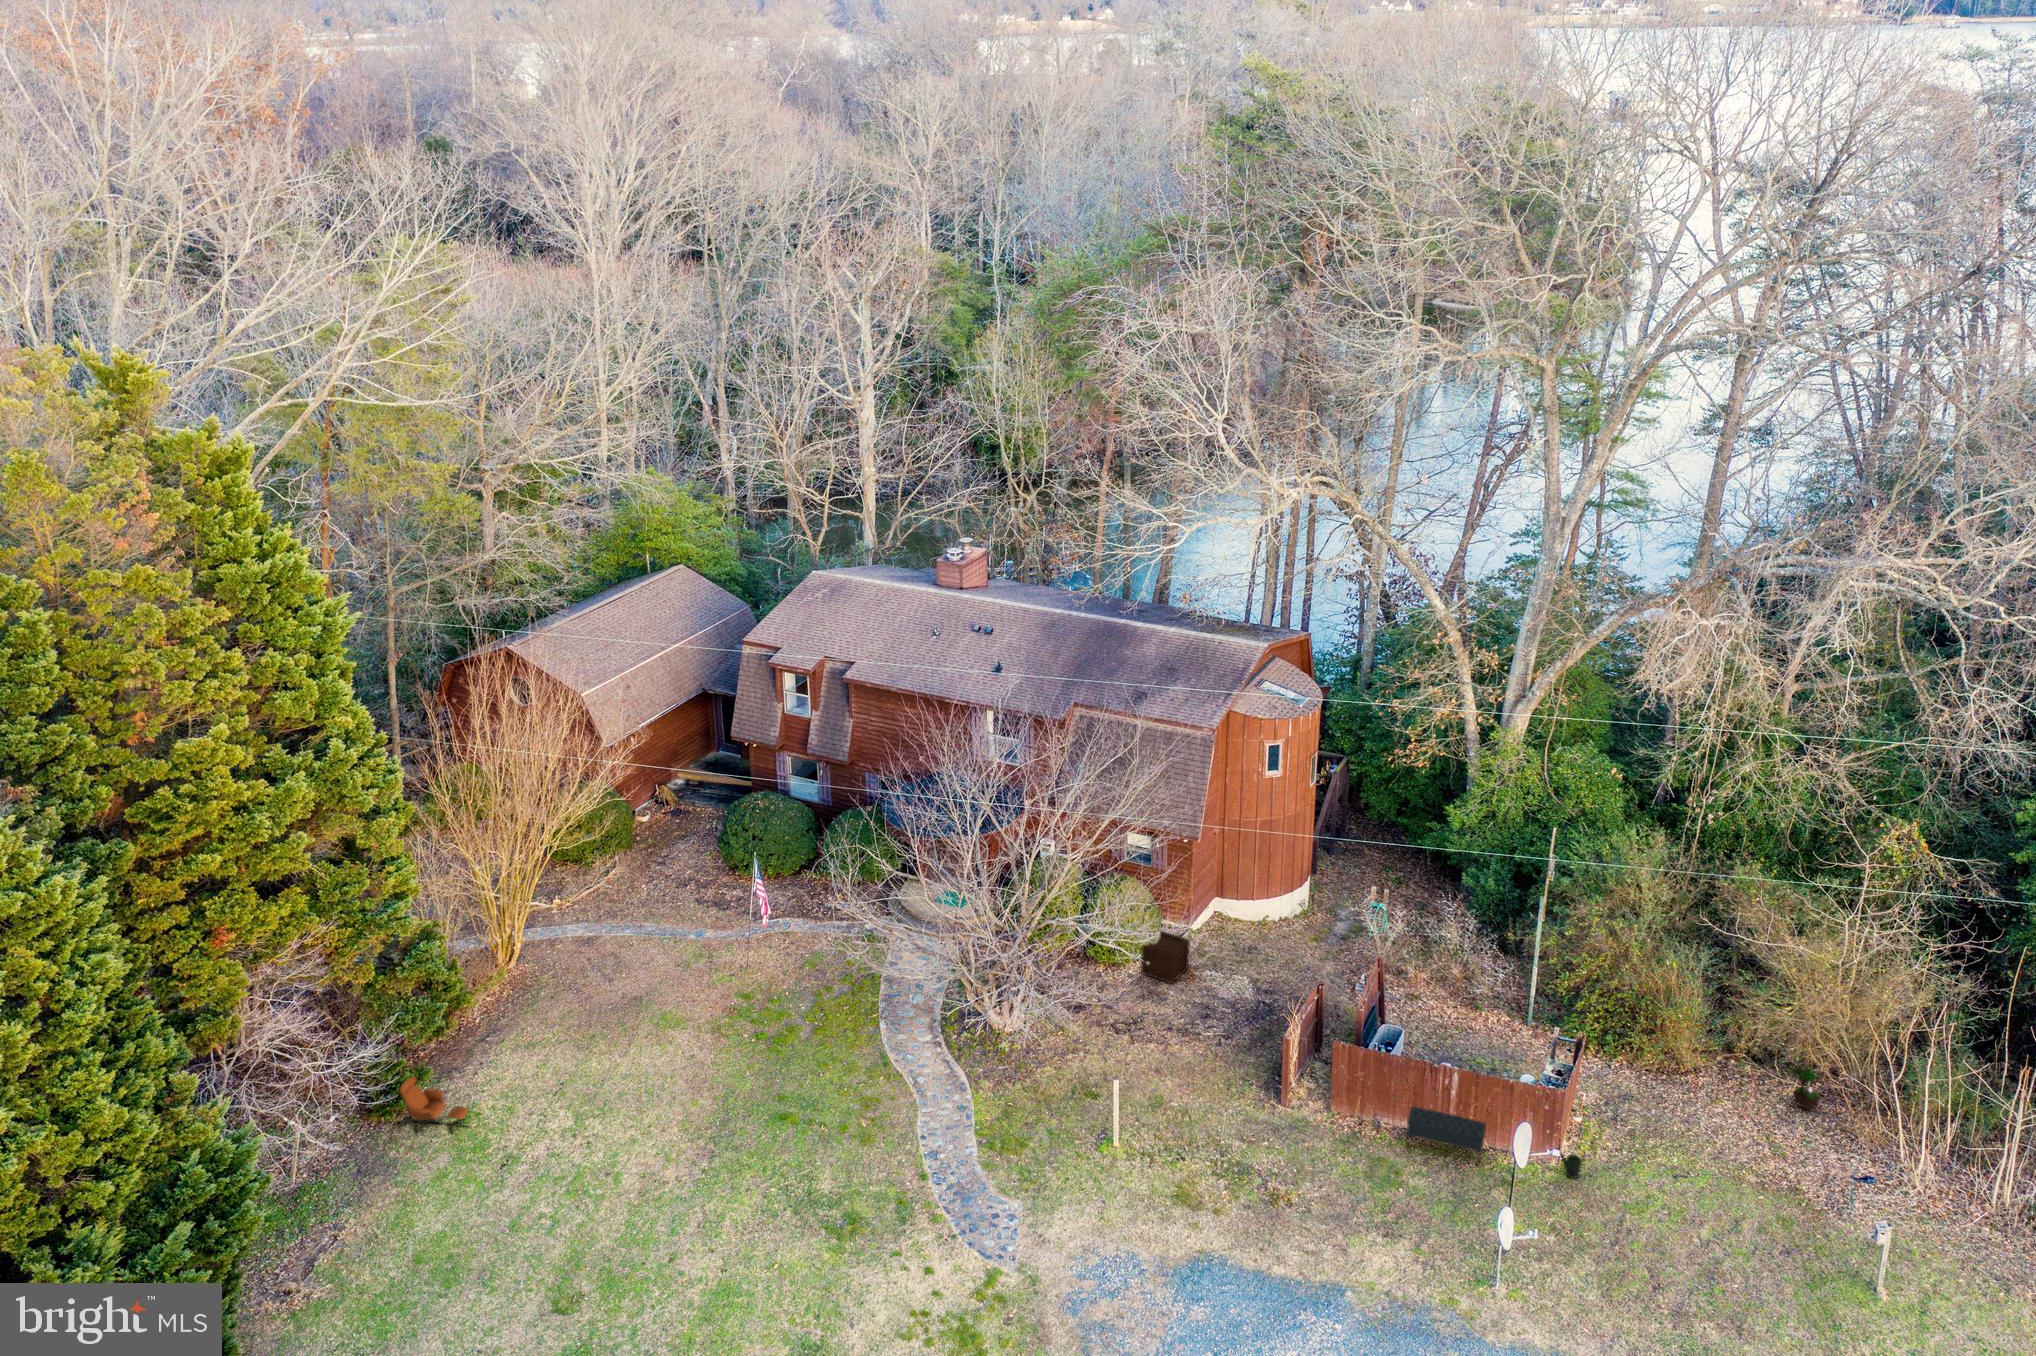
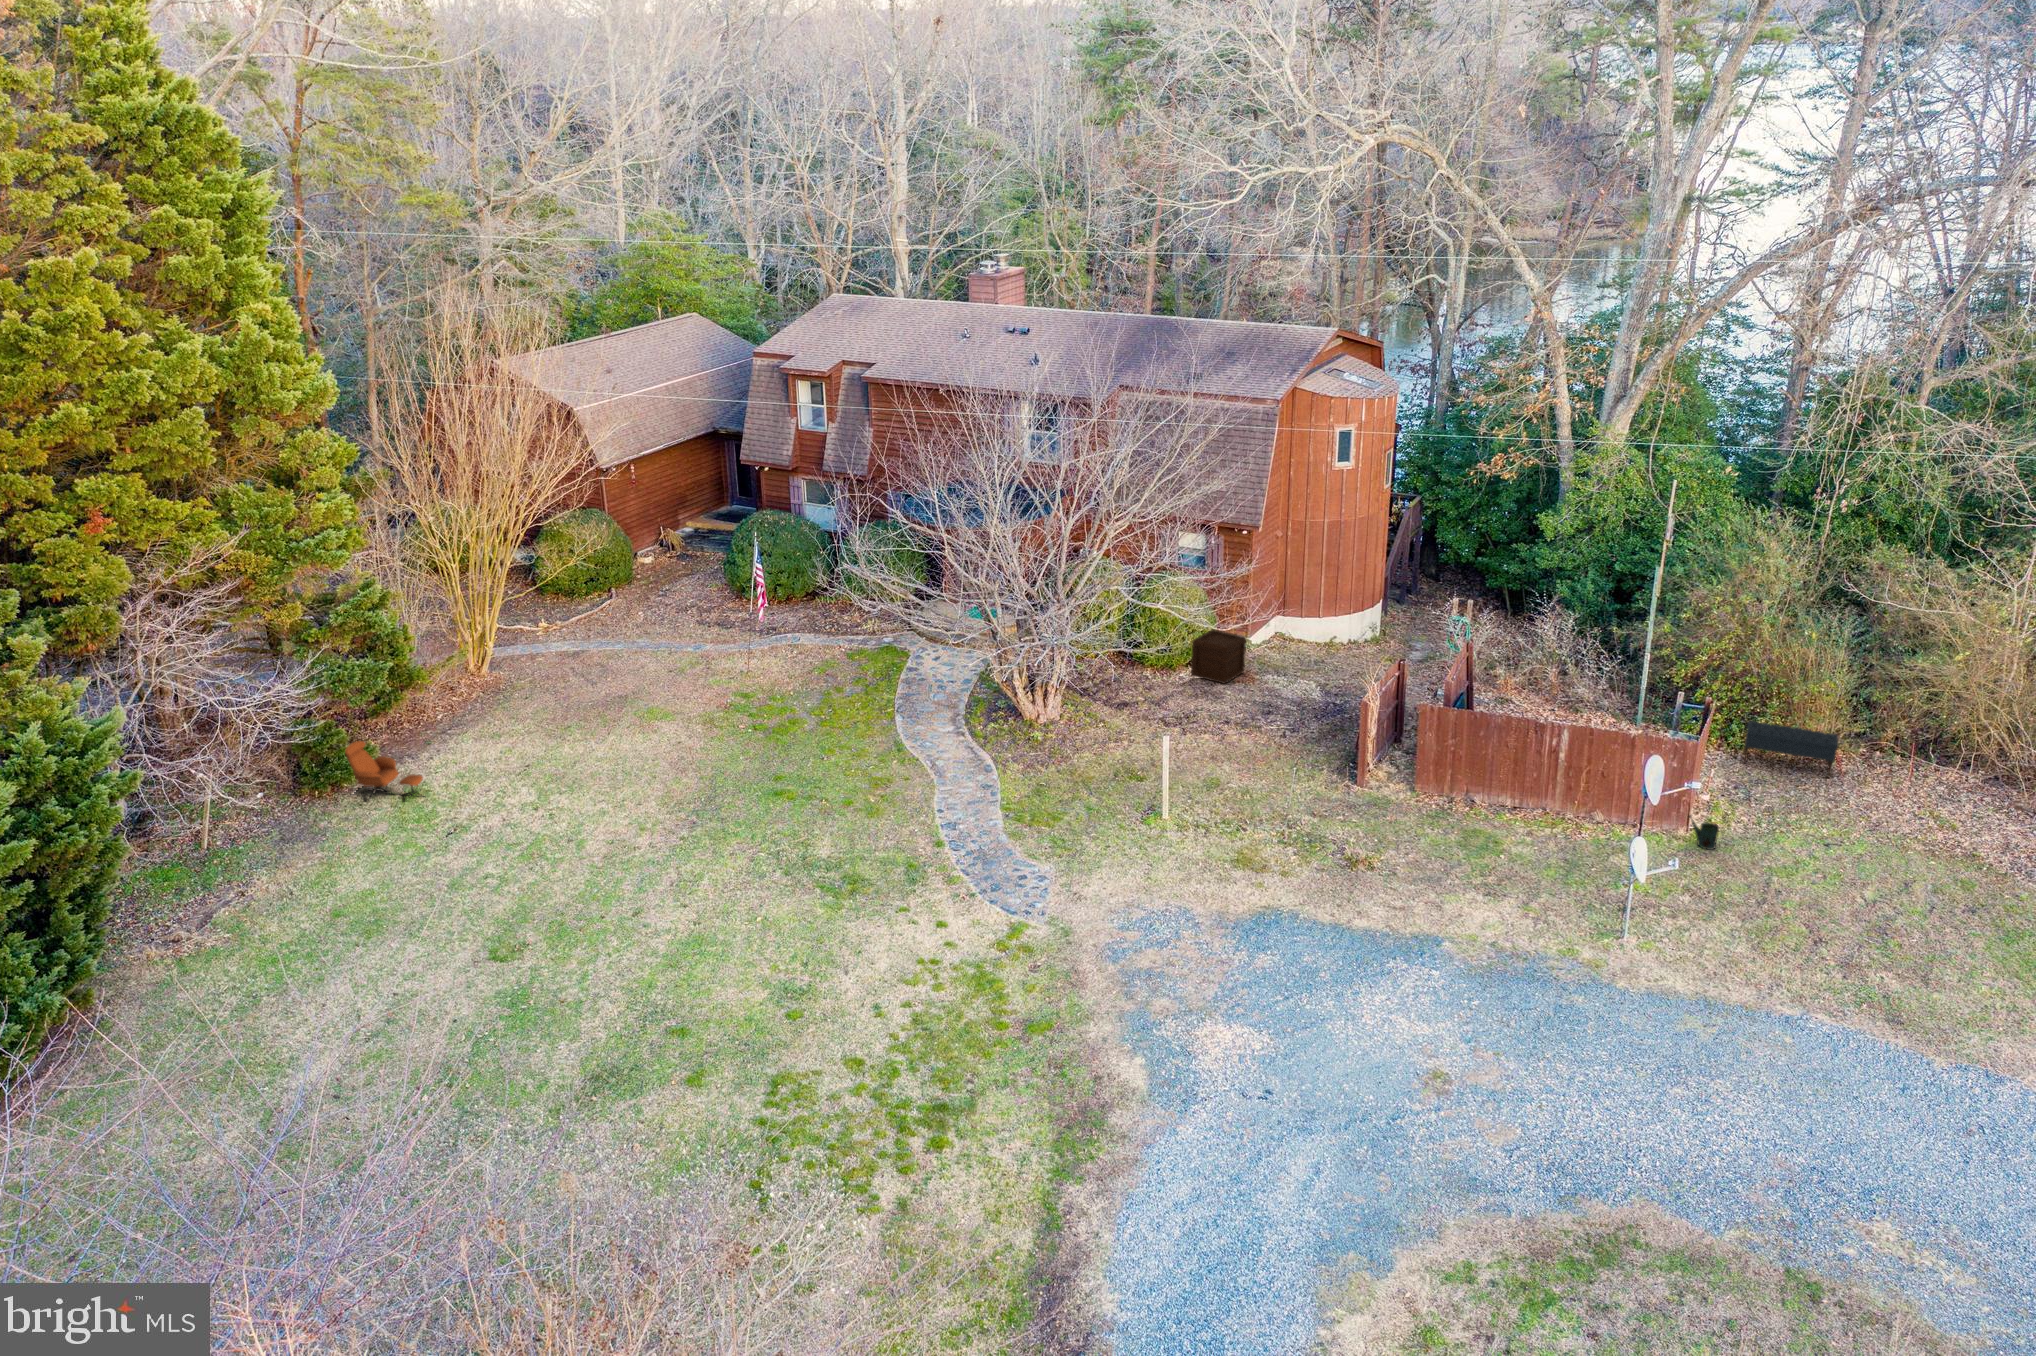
potted tree: present [1789,1066,1820,1108] -> none [1958,730,2001,790]
bench: present [1406,1106,1486,1165] -> present [1743,721,1839,777]

